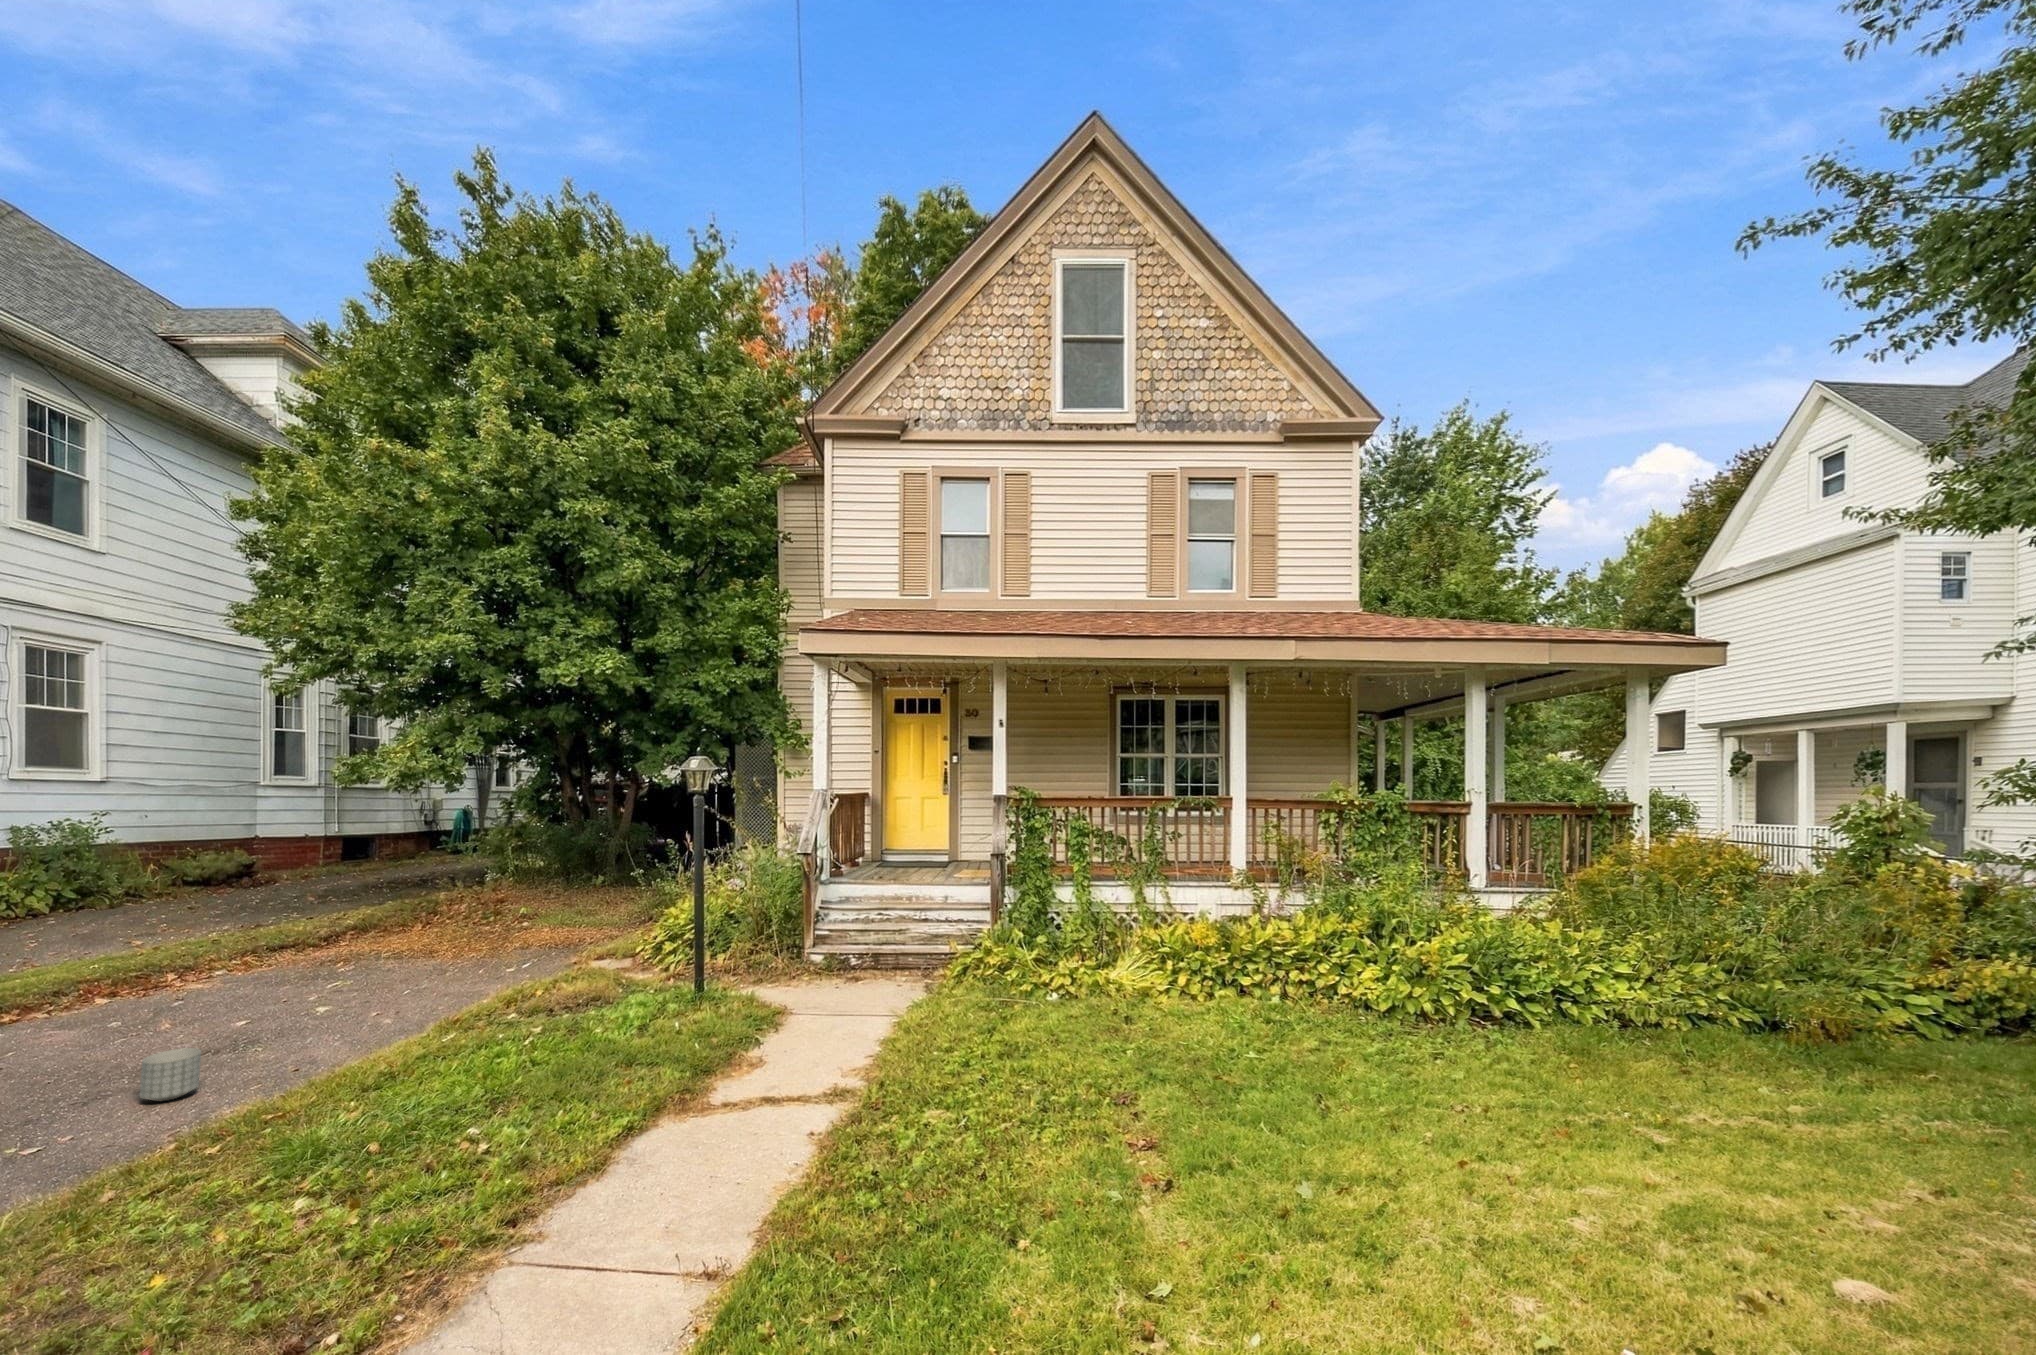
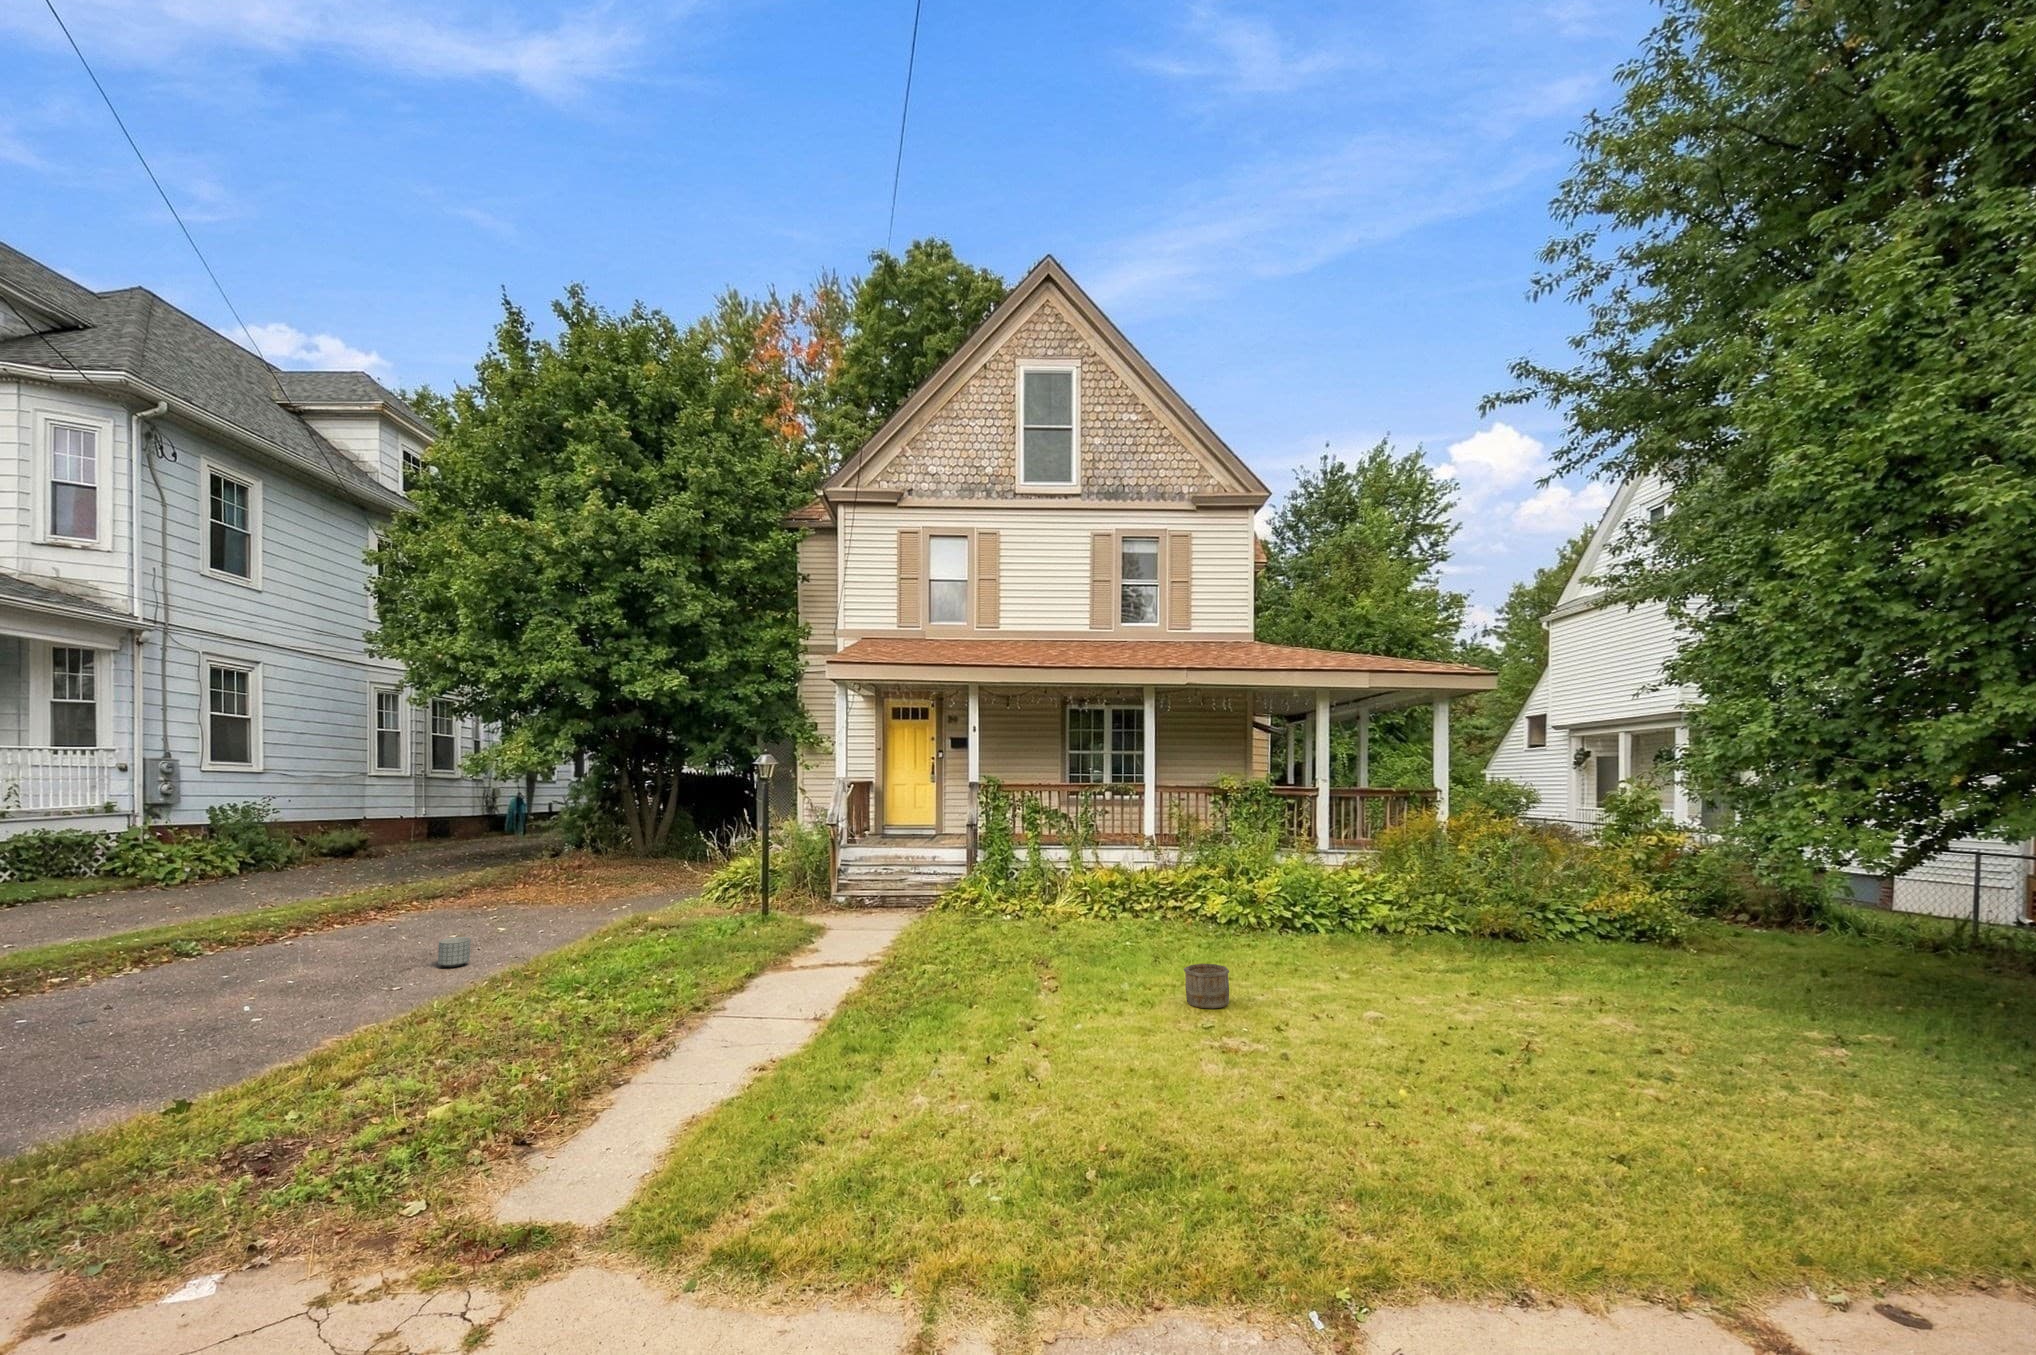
wooden bucket: none [1414,1141,1508,1244] -> present [1184,964,1229,1008]

